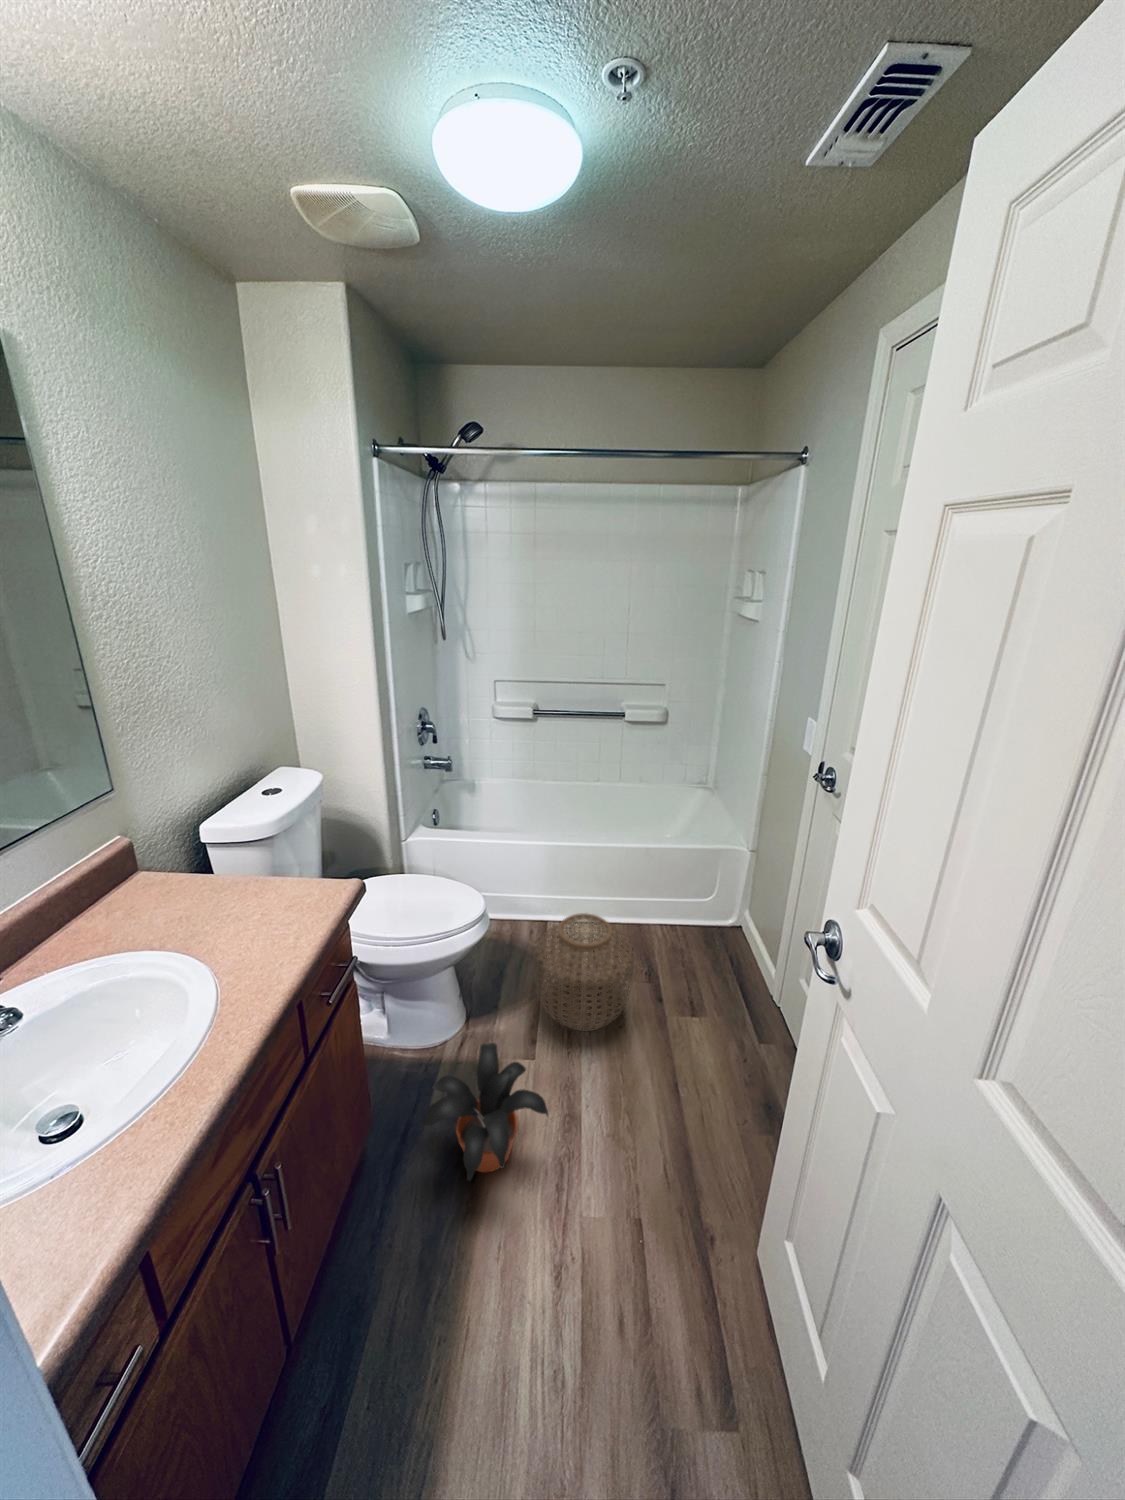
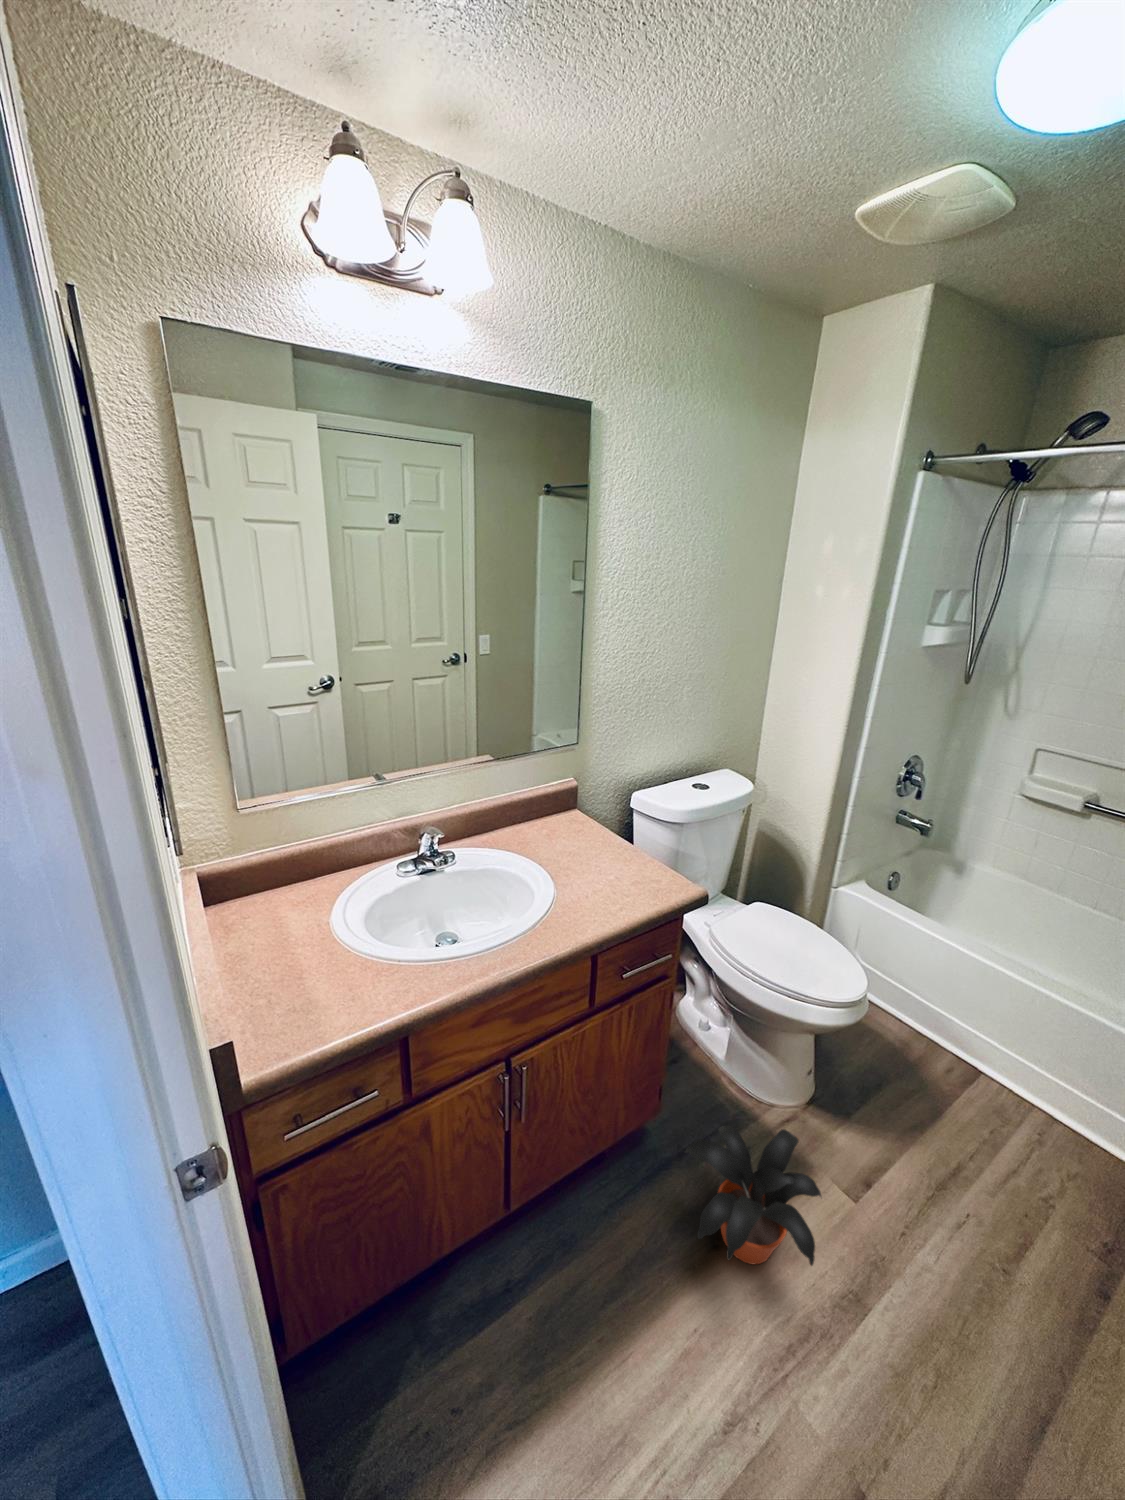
woven basket: present [535,913,634,1031] -> none [896,1075,1074,1255]

